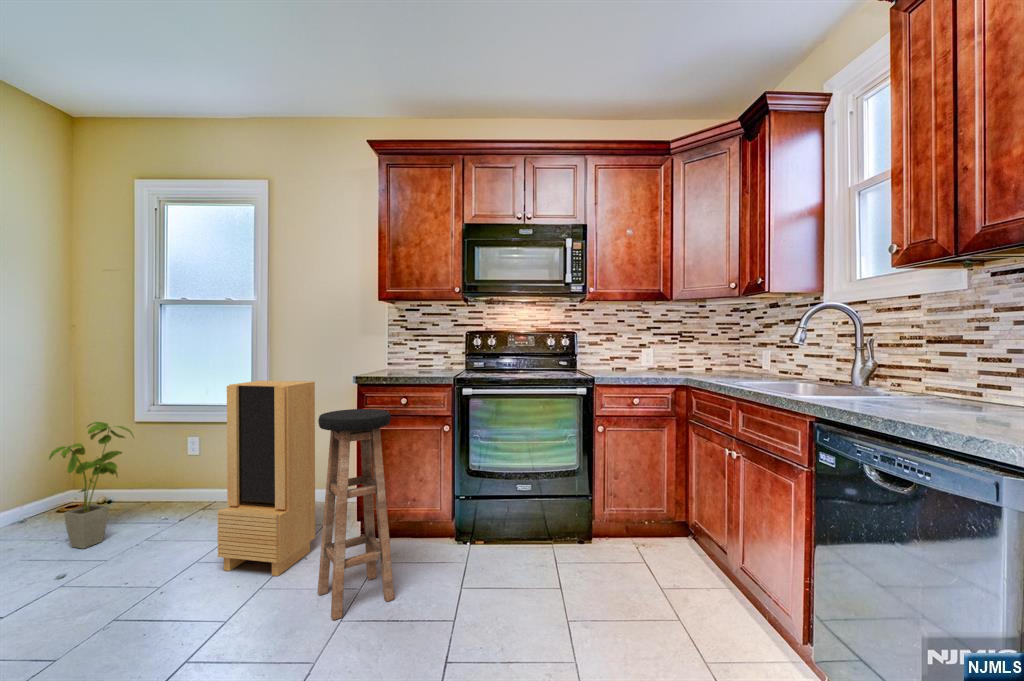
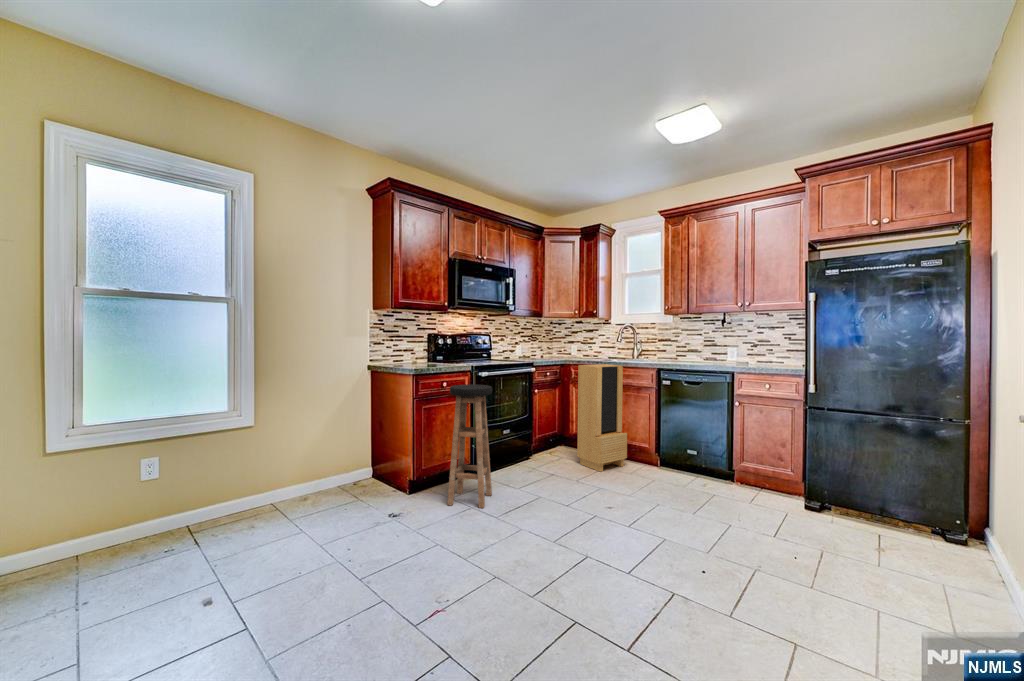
storage cabinet: present [217,381,315,576] -> present [577,364,627,472]
house plant: present [49,422,133,549] -> none [139,426,212,560]

